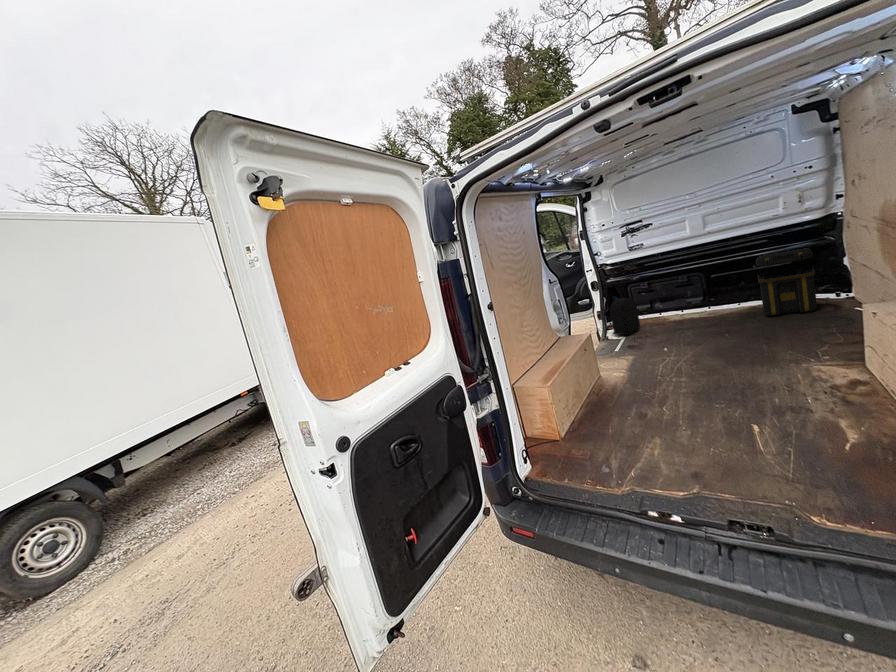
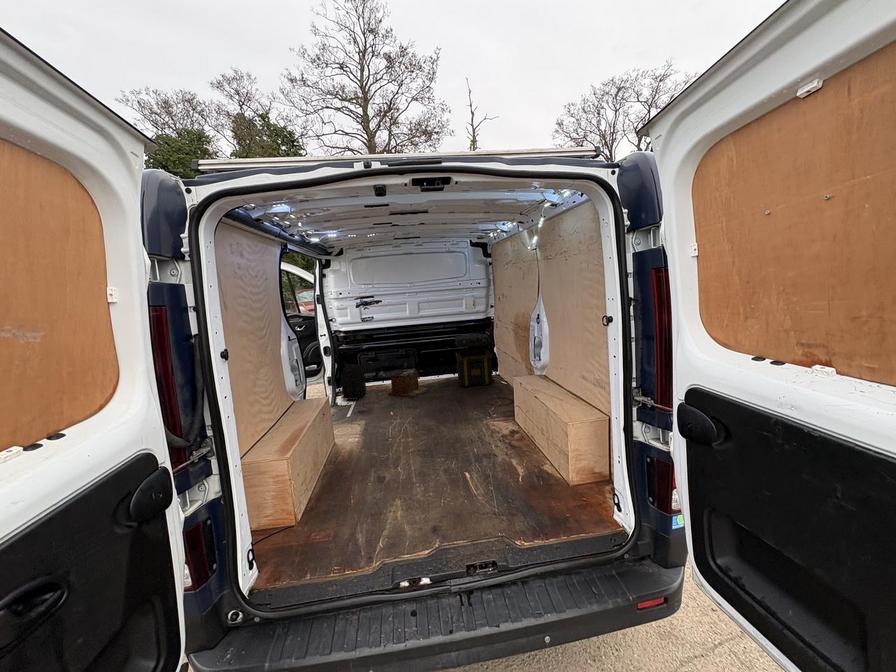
laundry basket: none [665,300,719,331] -> present [388,370,429,398]

